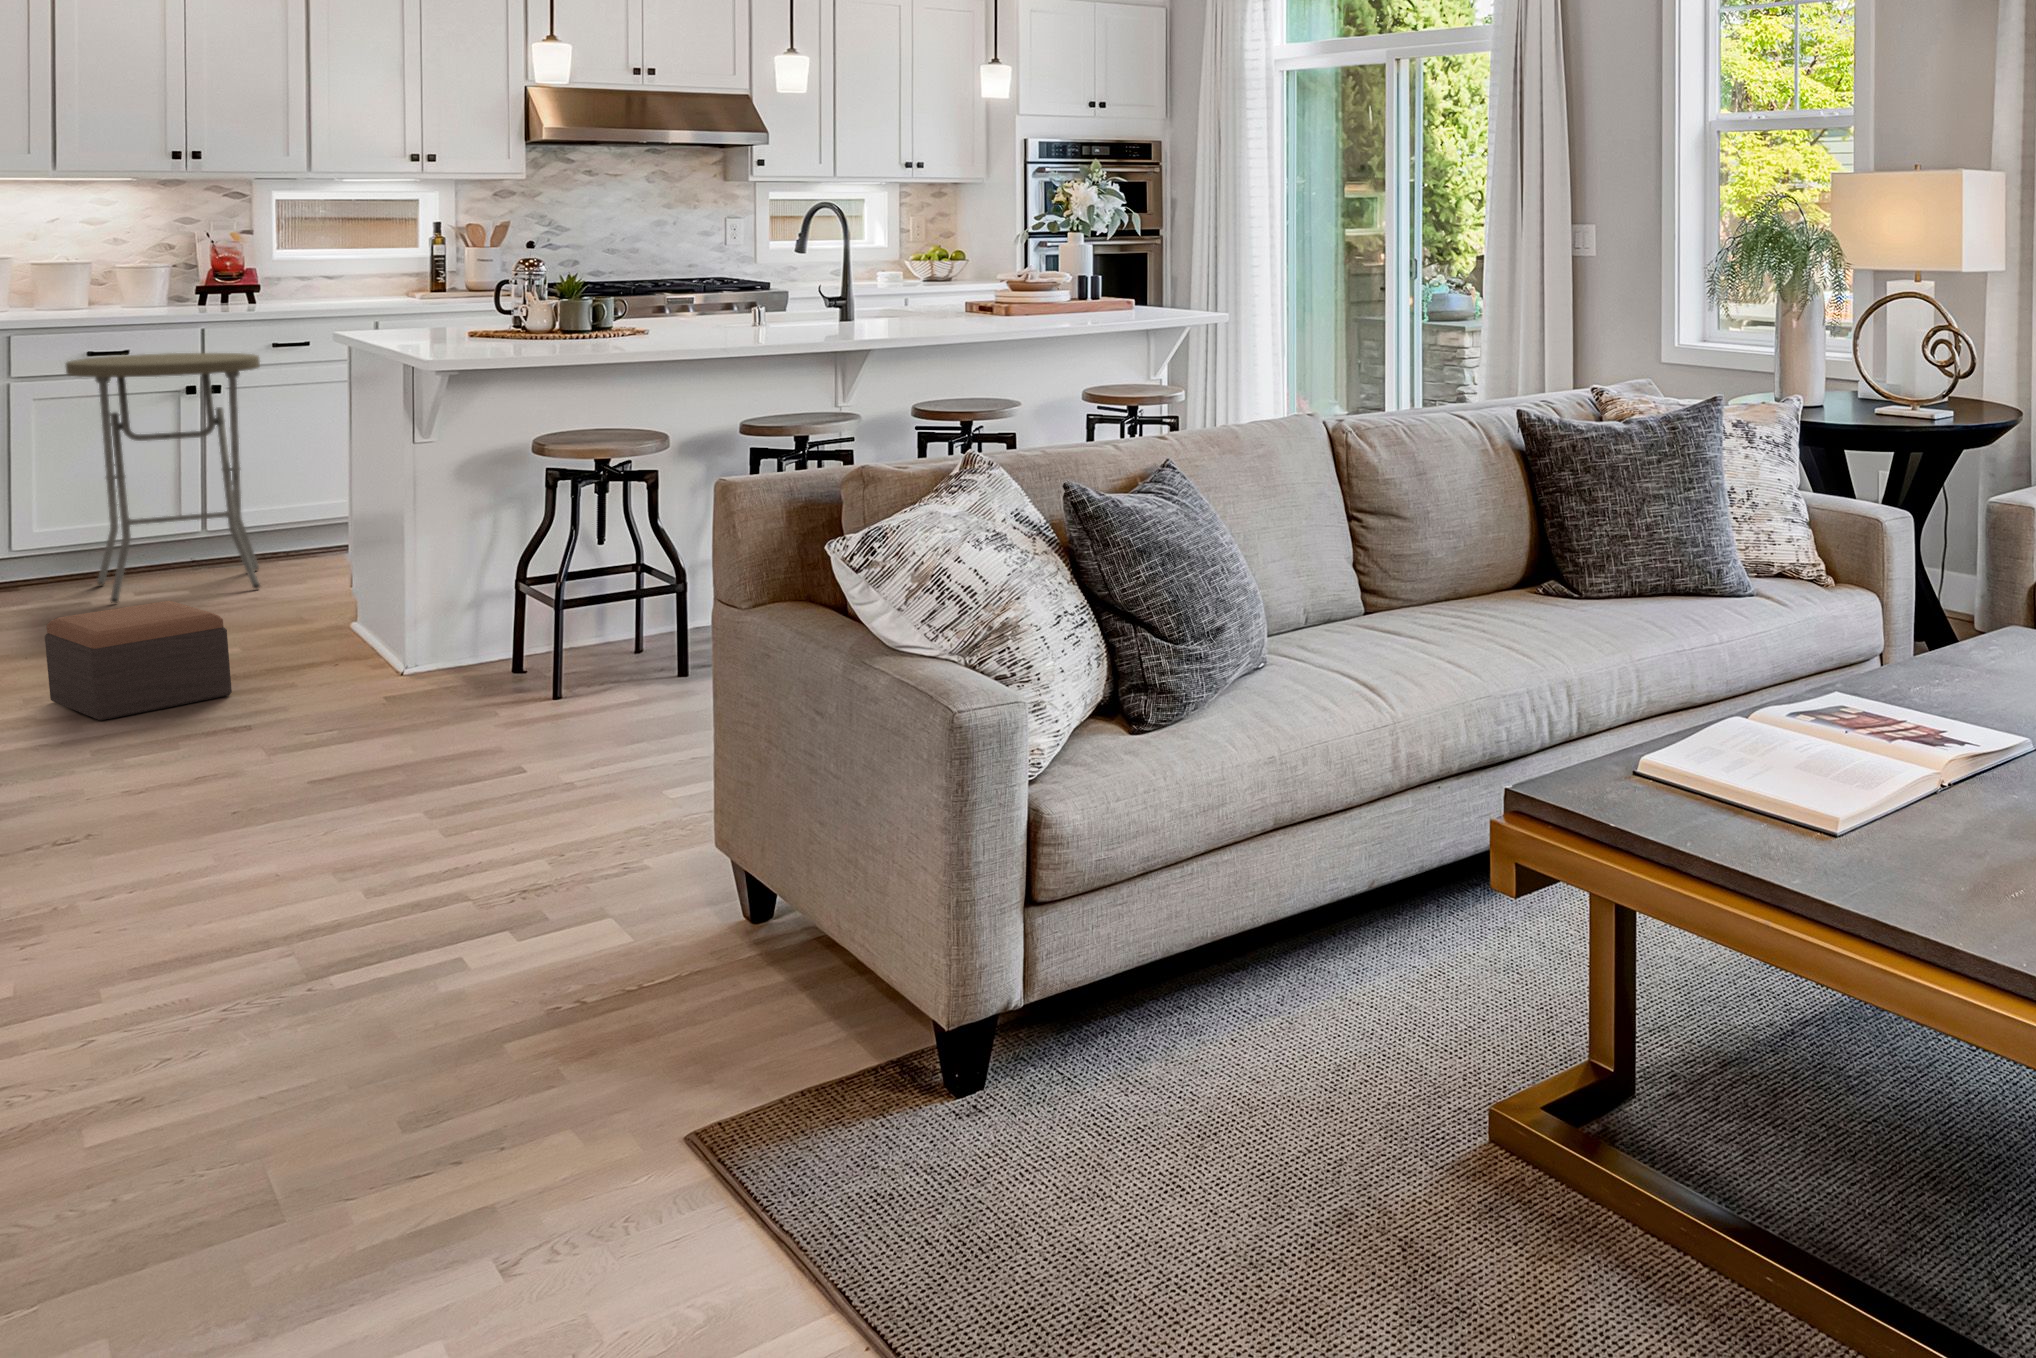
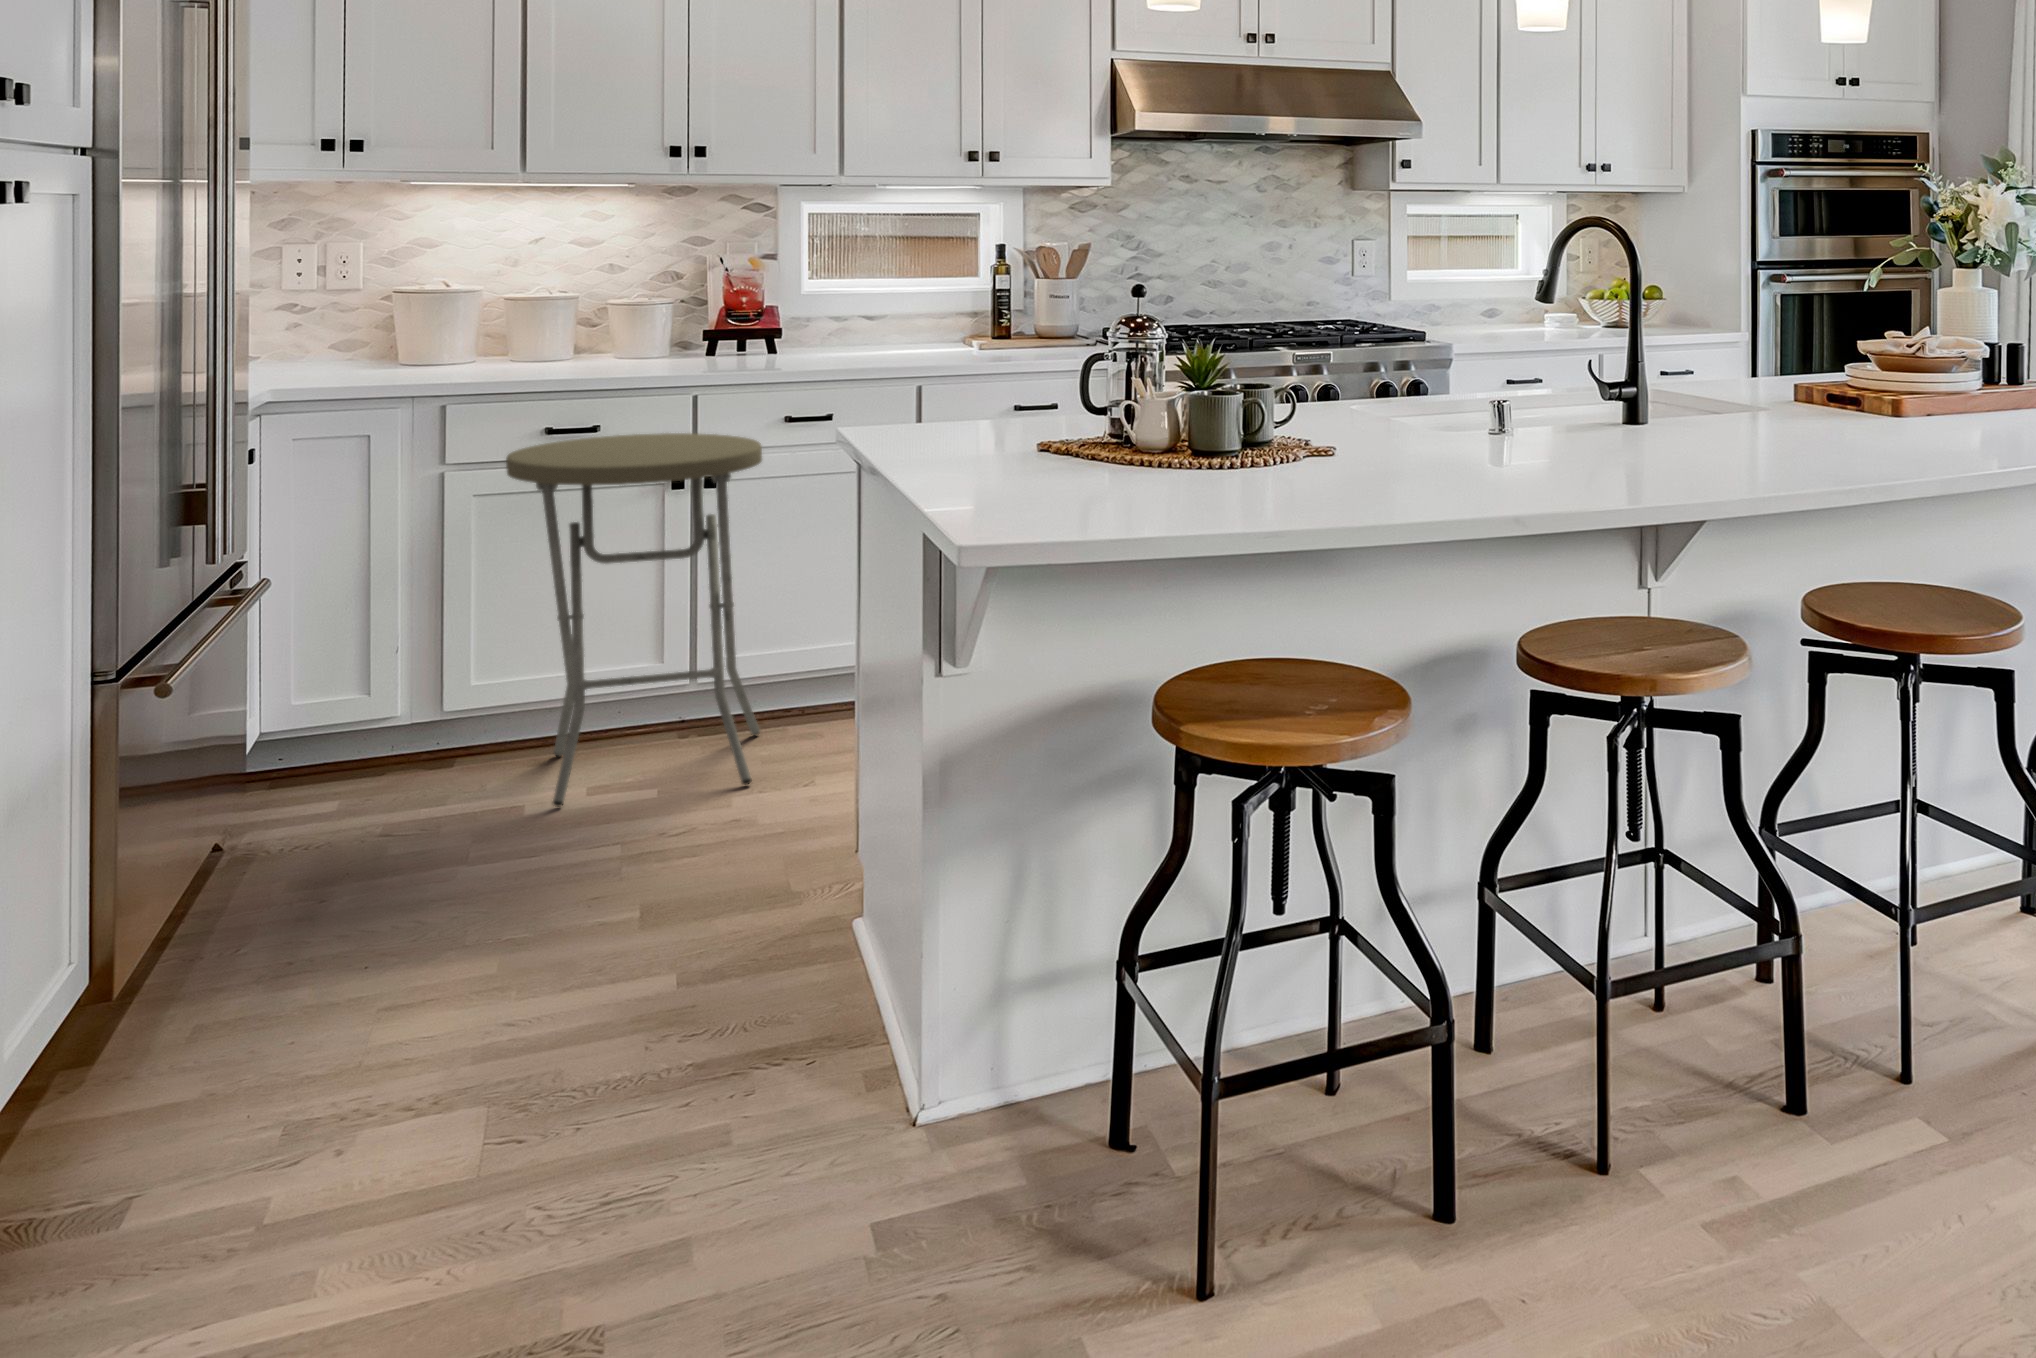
footstool: present [45,601,232,721] -> none [336,944,634,1239]

